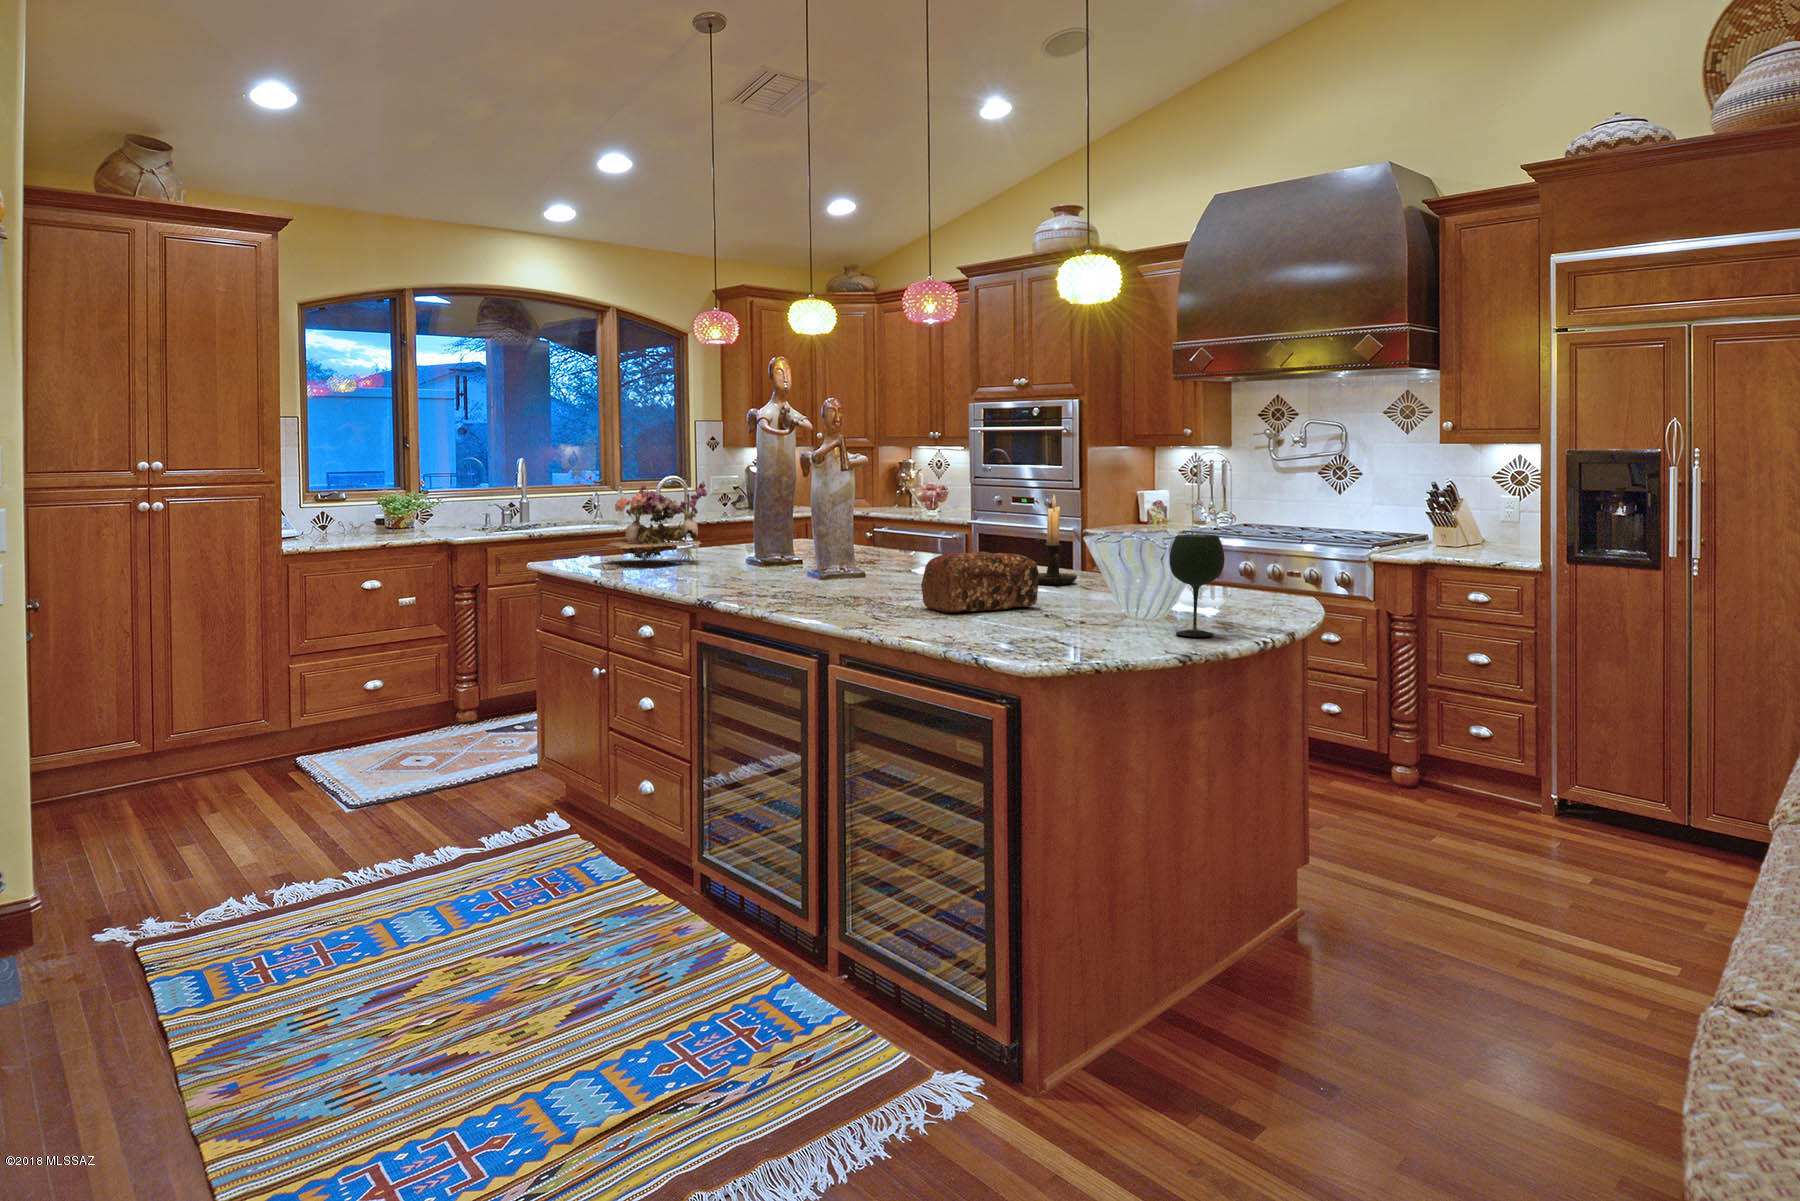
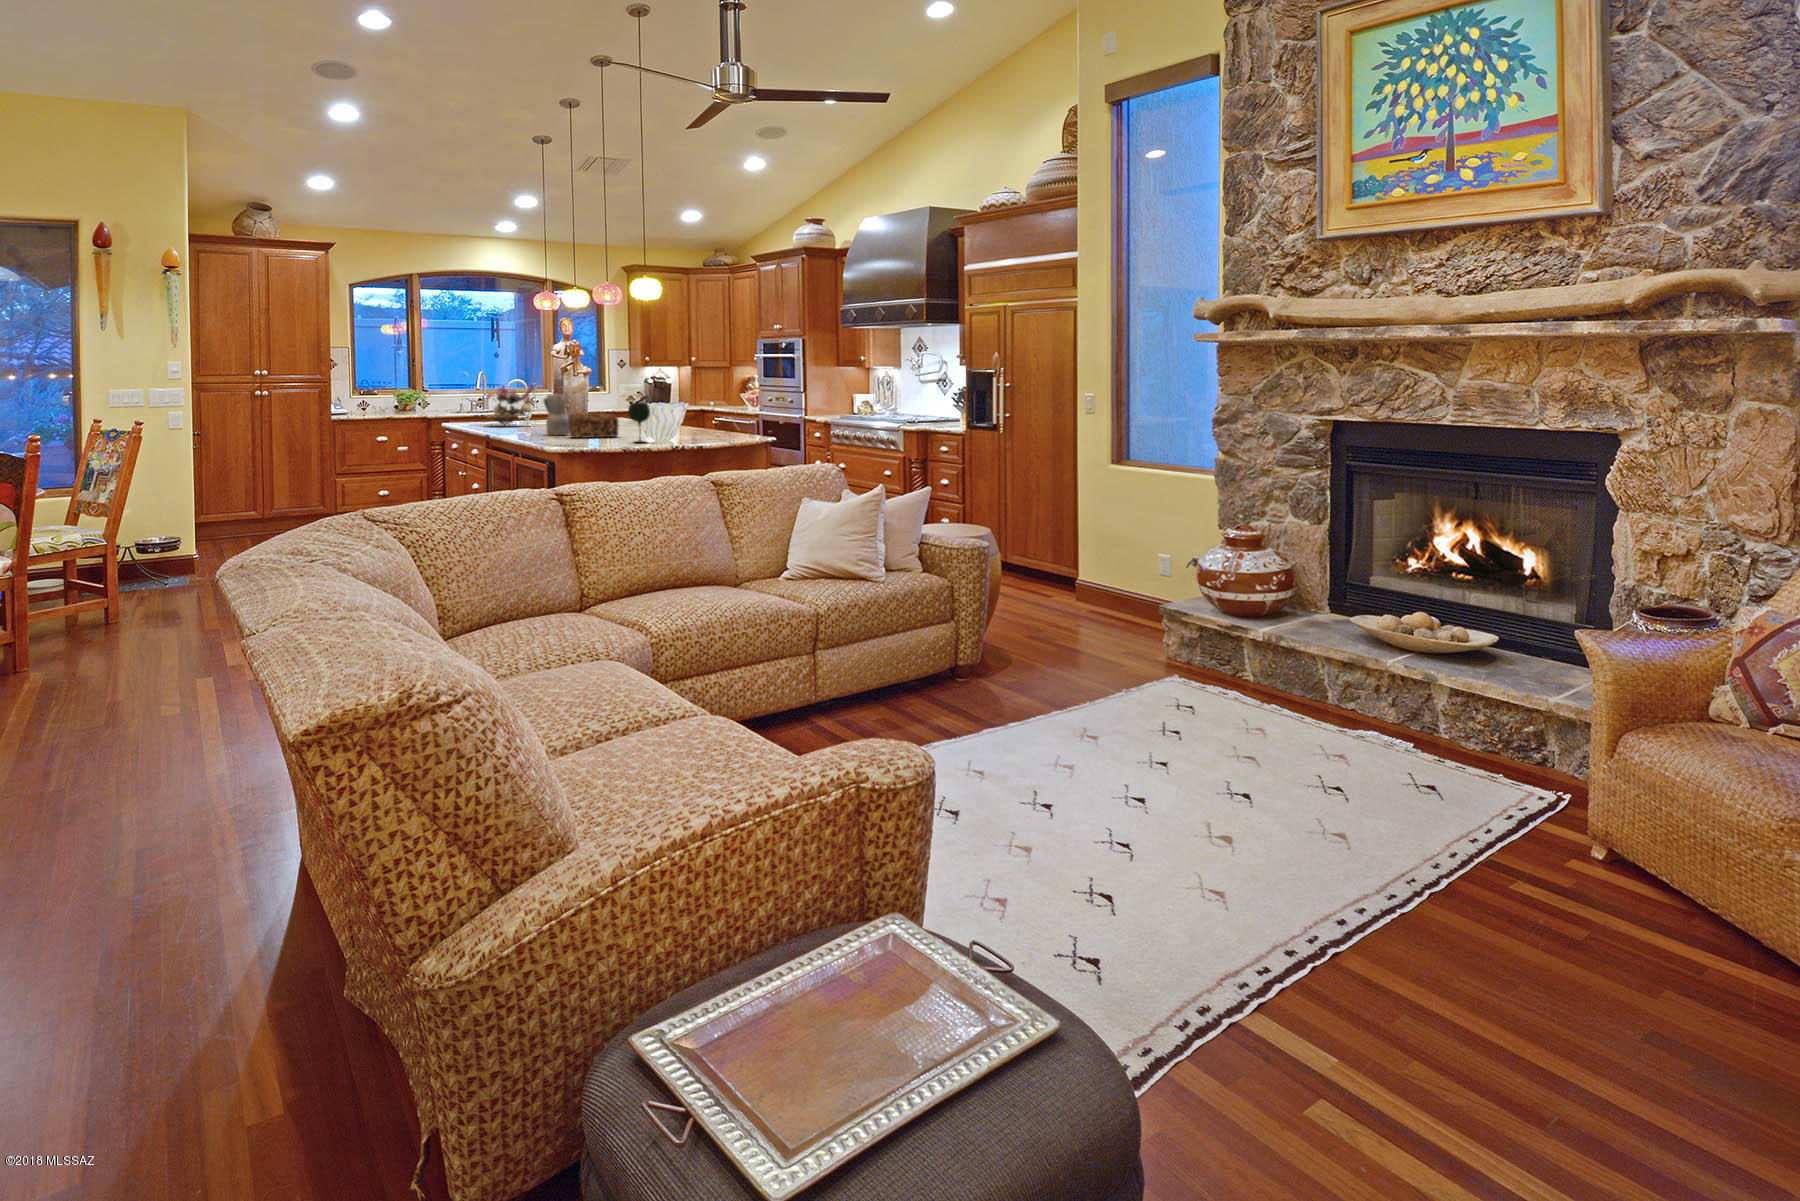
candle holder: present [1038,495,1077,585] -> none [656,389,680,433]
ceramic pitcher: none [832,509,891,600] -> present [543,394,569,435]

